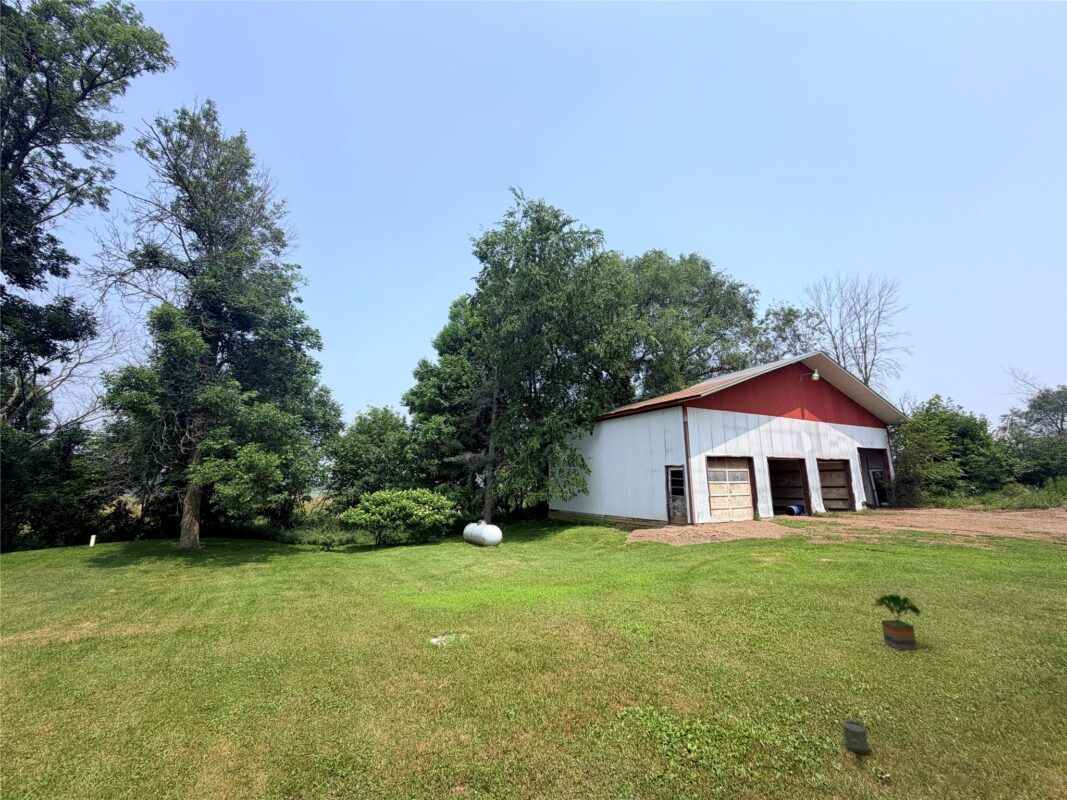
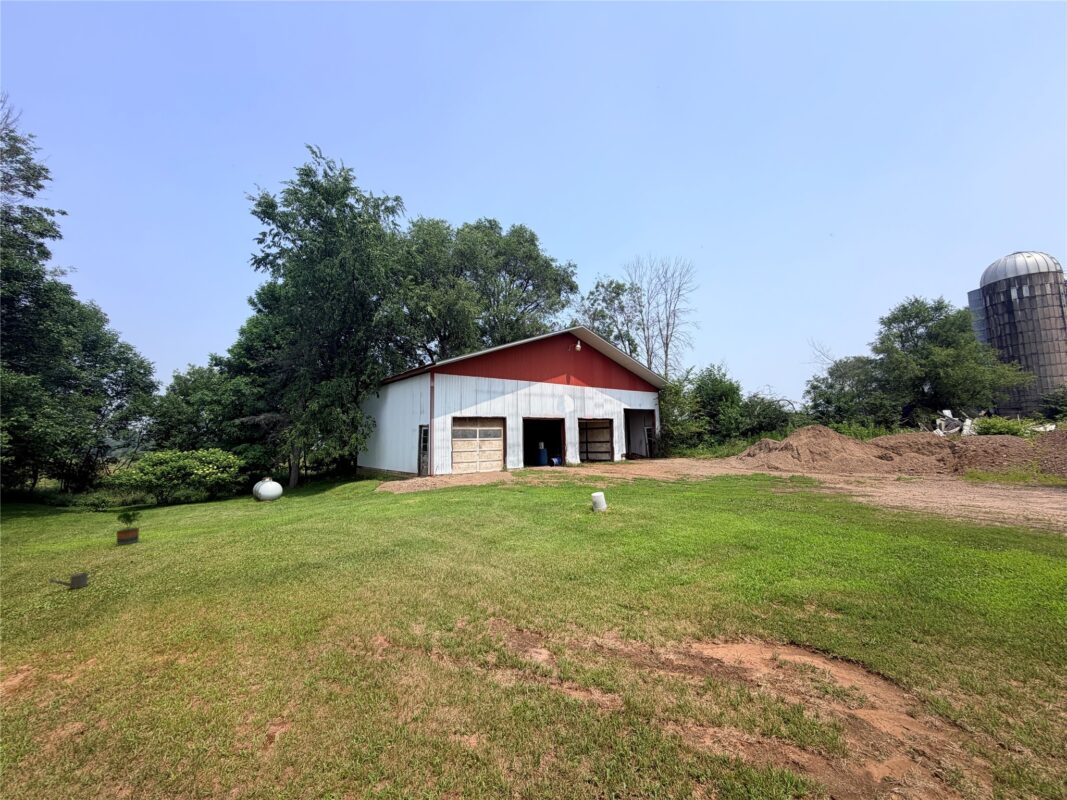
potted tree: present [875,594,921,650] -> present [117,512,142,545]

